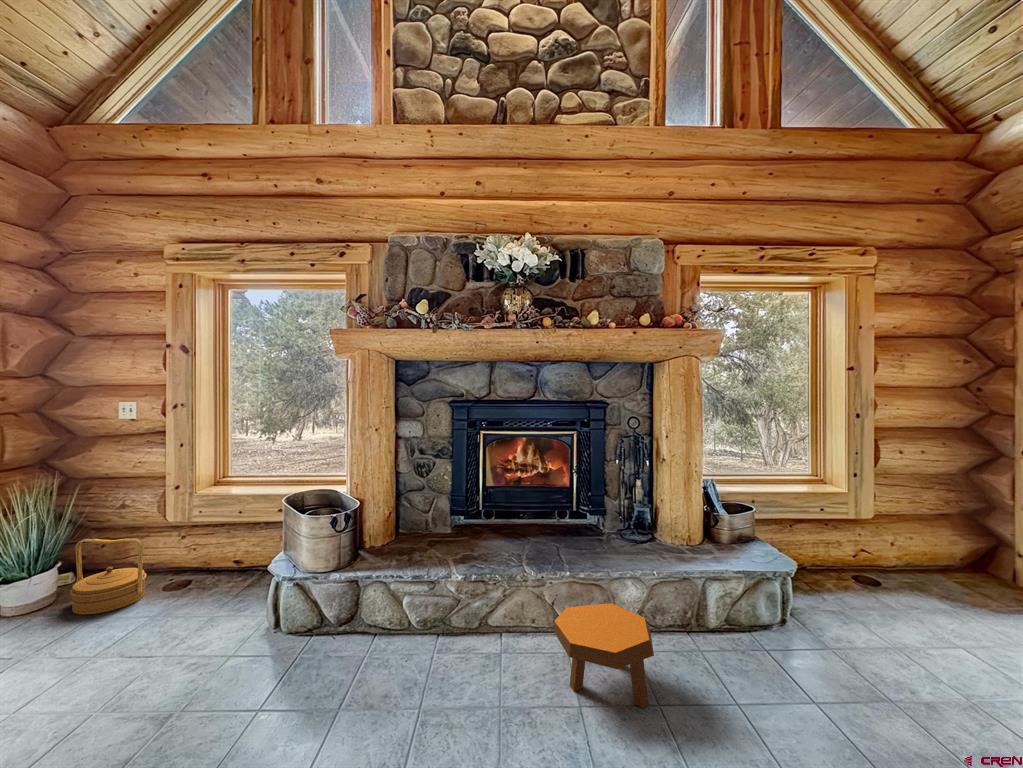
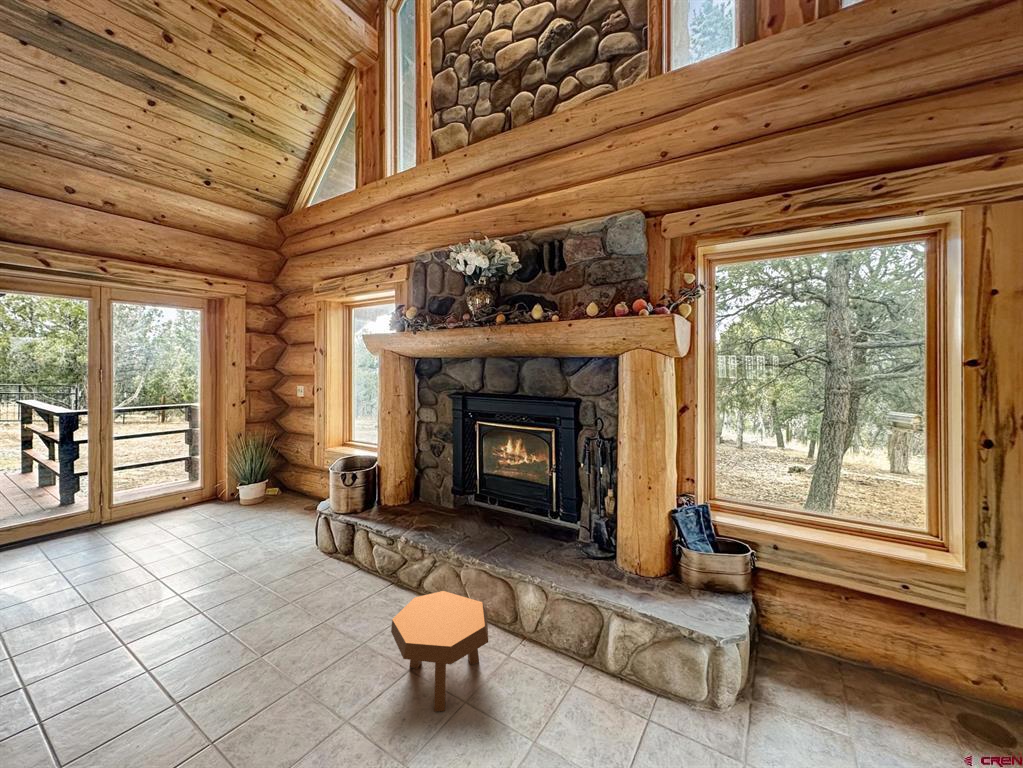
woven basket: present [70,538,147,615] -> none [268,462,308,507]

